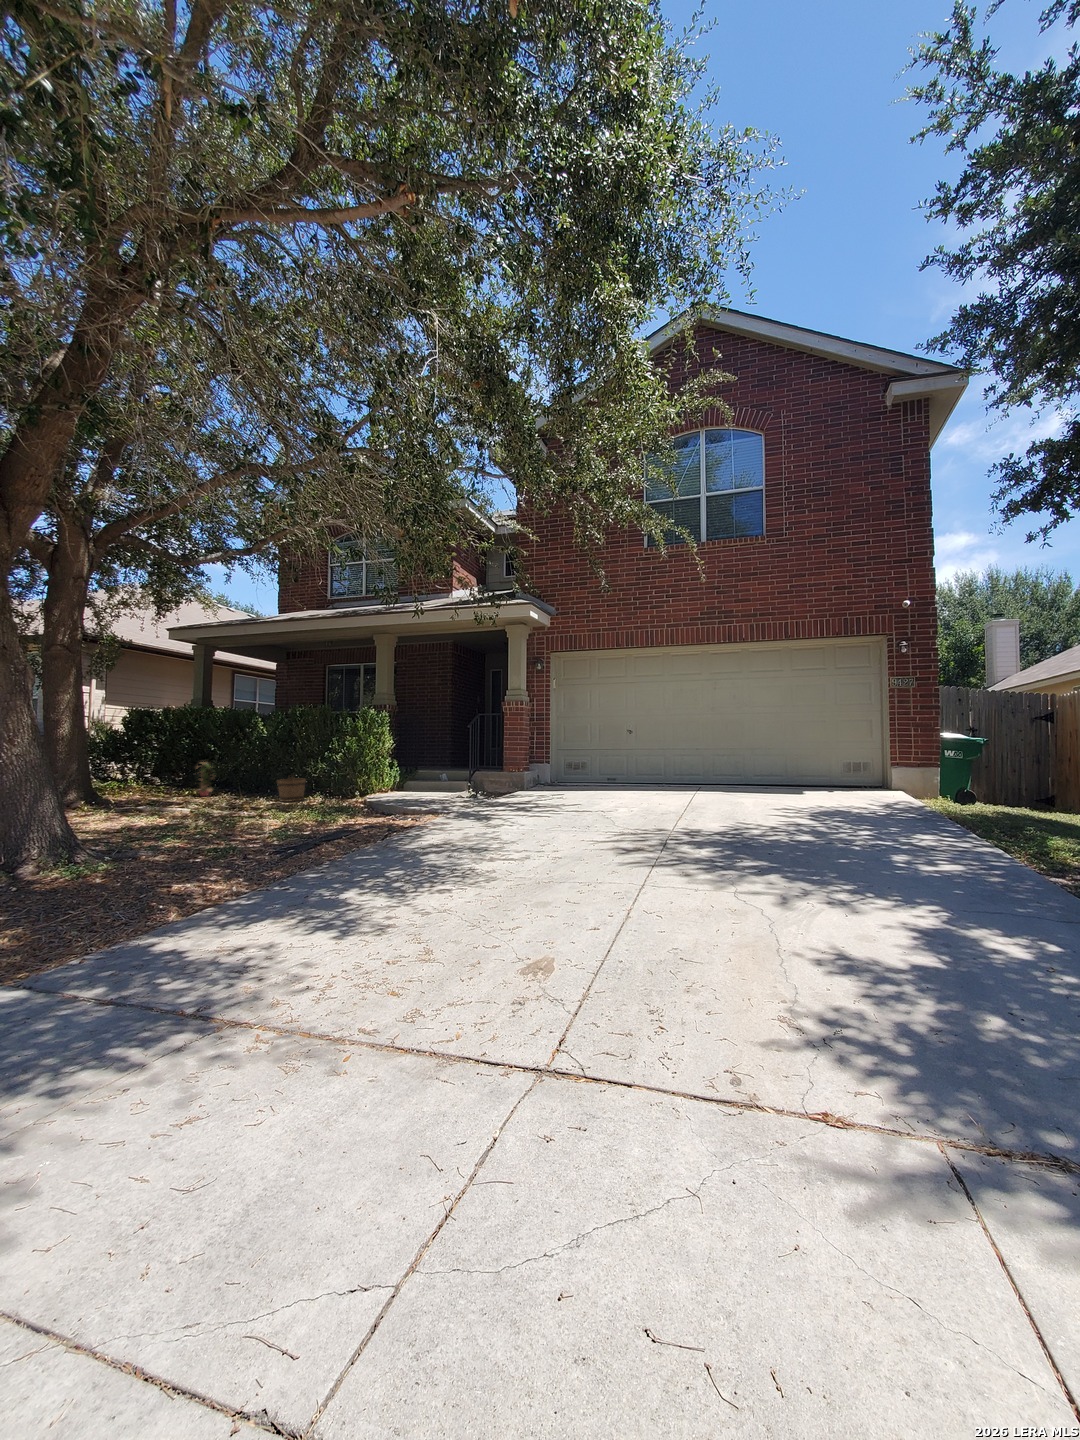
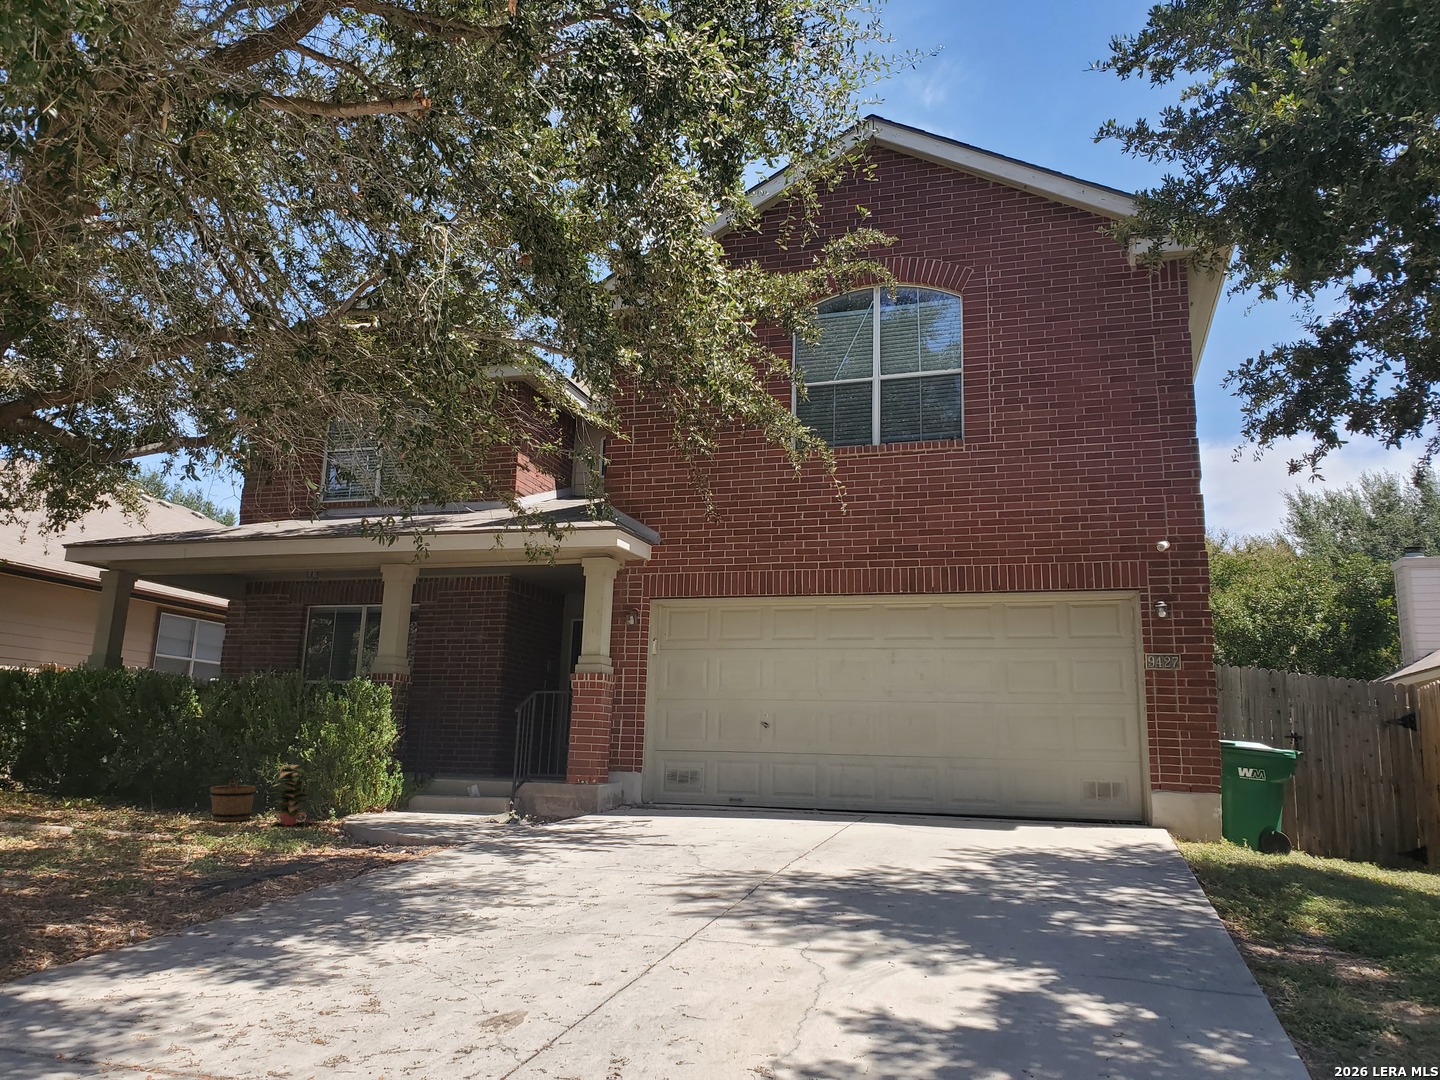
decorative plant: present [195,762,216,796] -> present [272,765,311,825]

